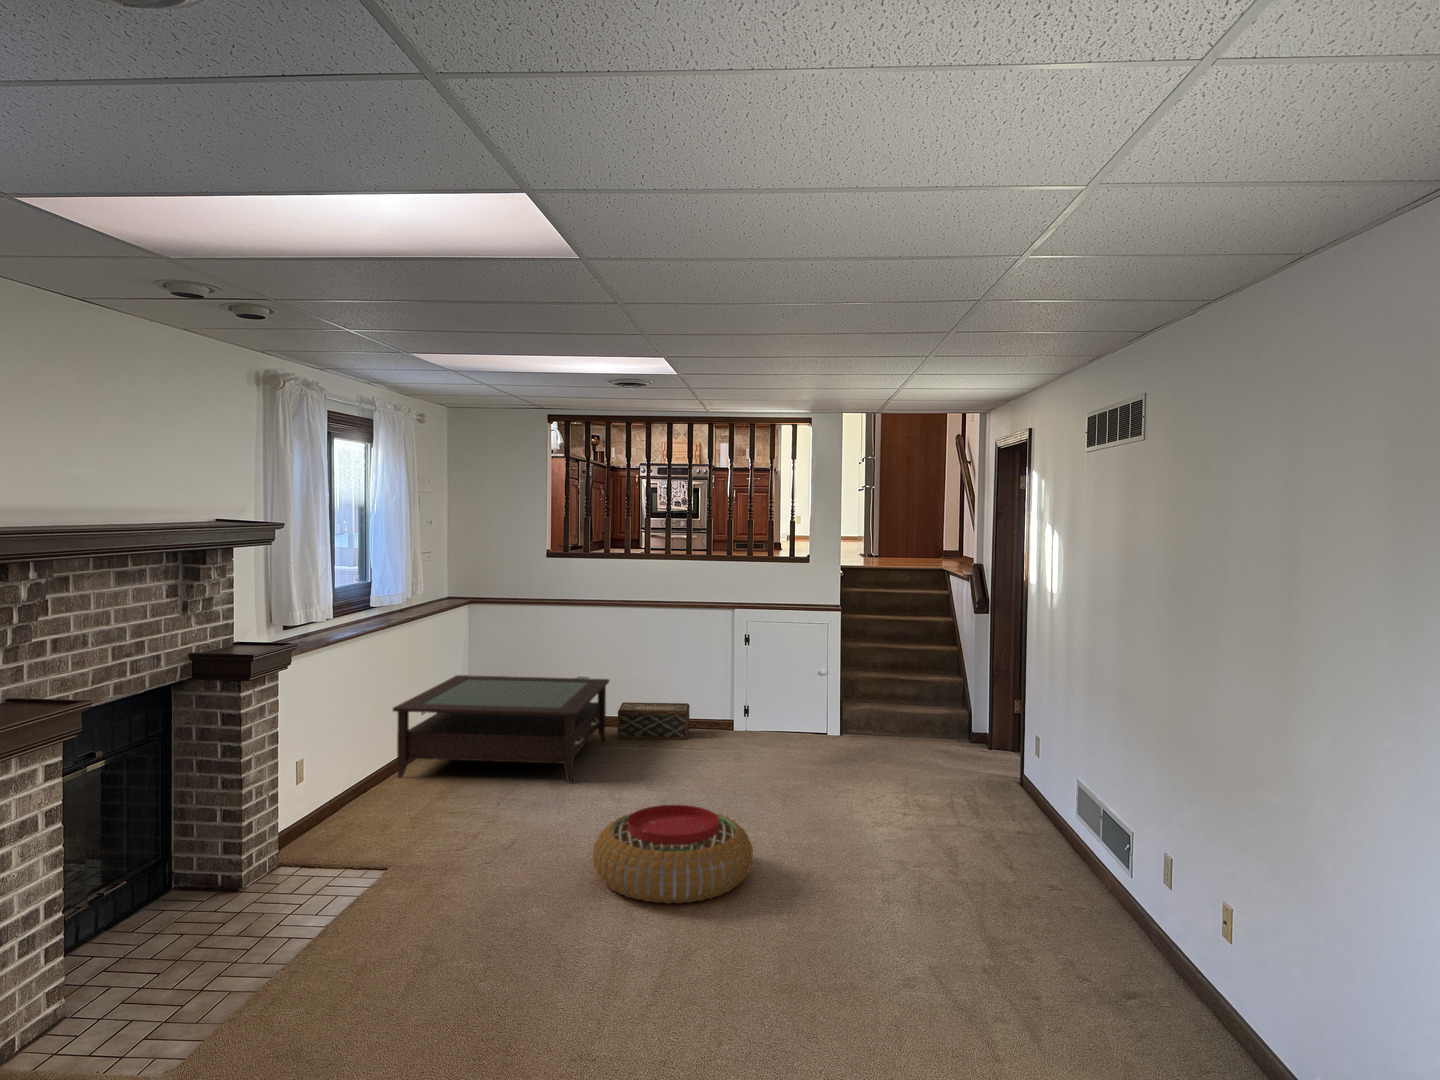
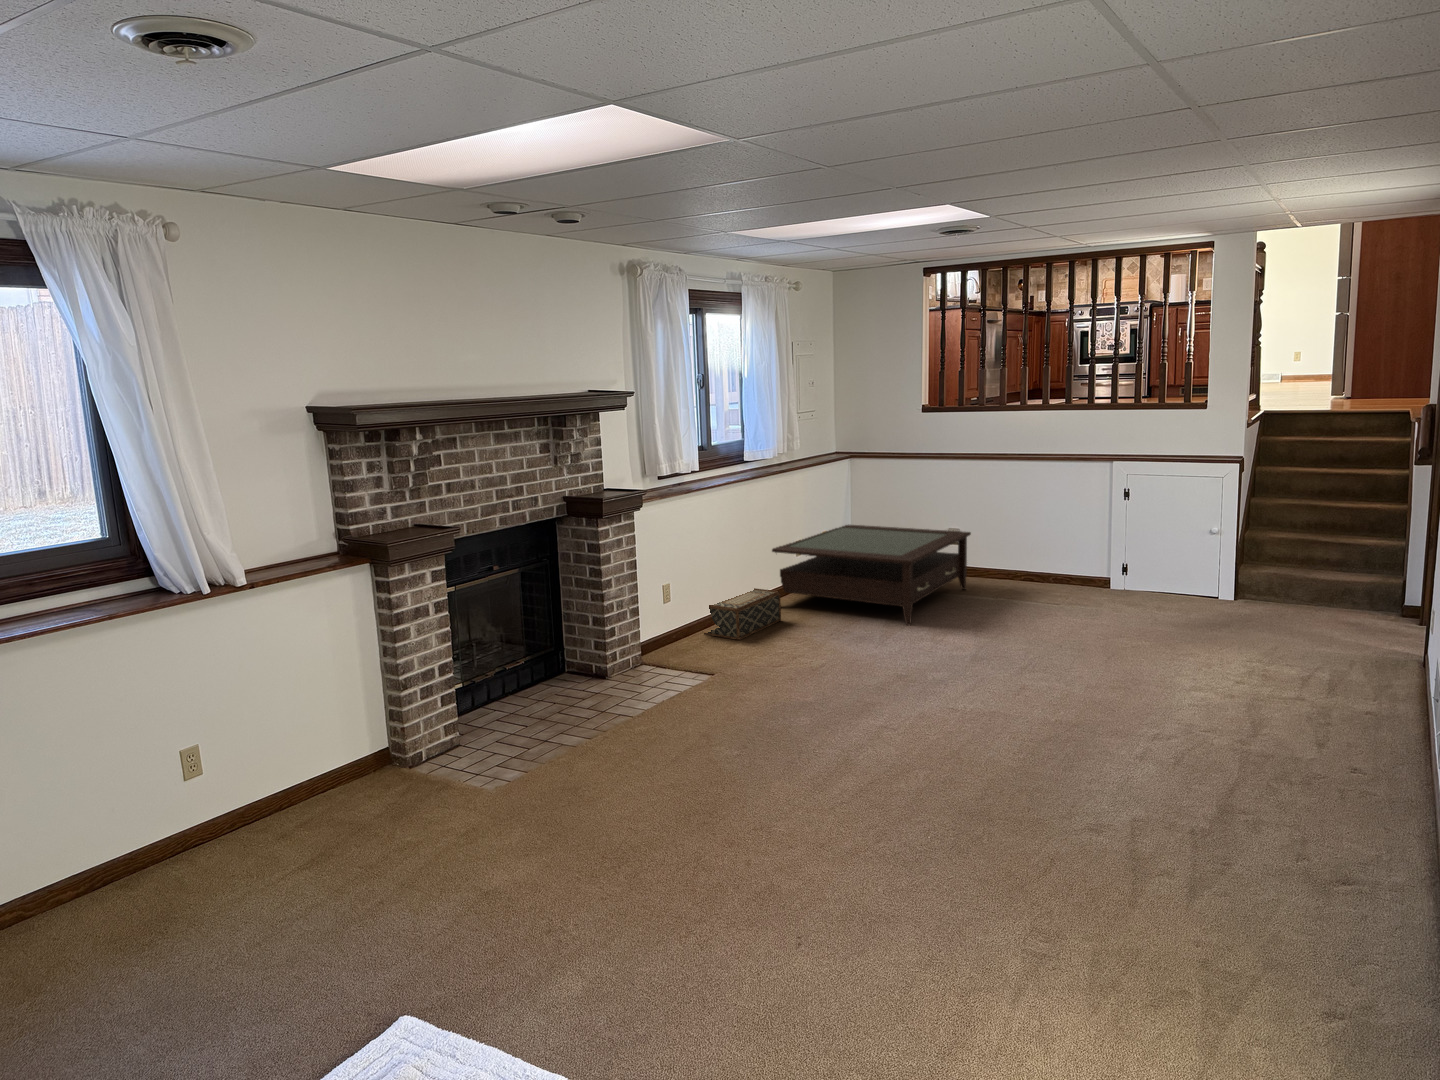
woven basket: present [618,702,689,739] -> present [704,588,781,640]
pouf: present [593,805,753,904] -> none [870,653,1033,748]

